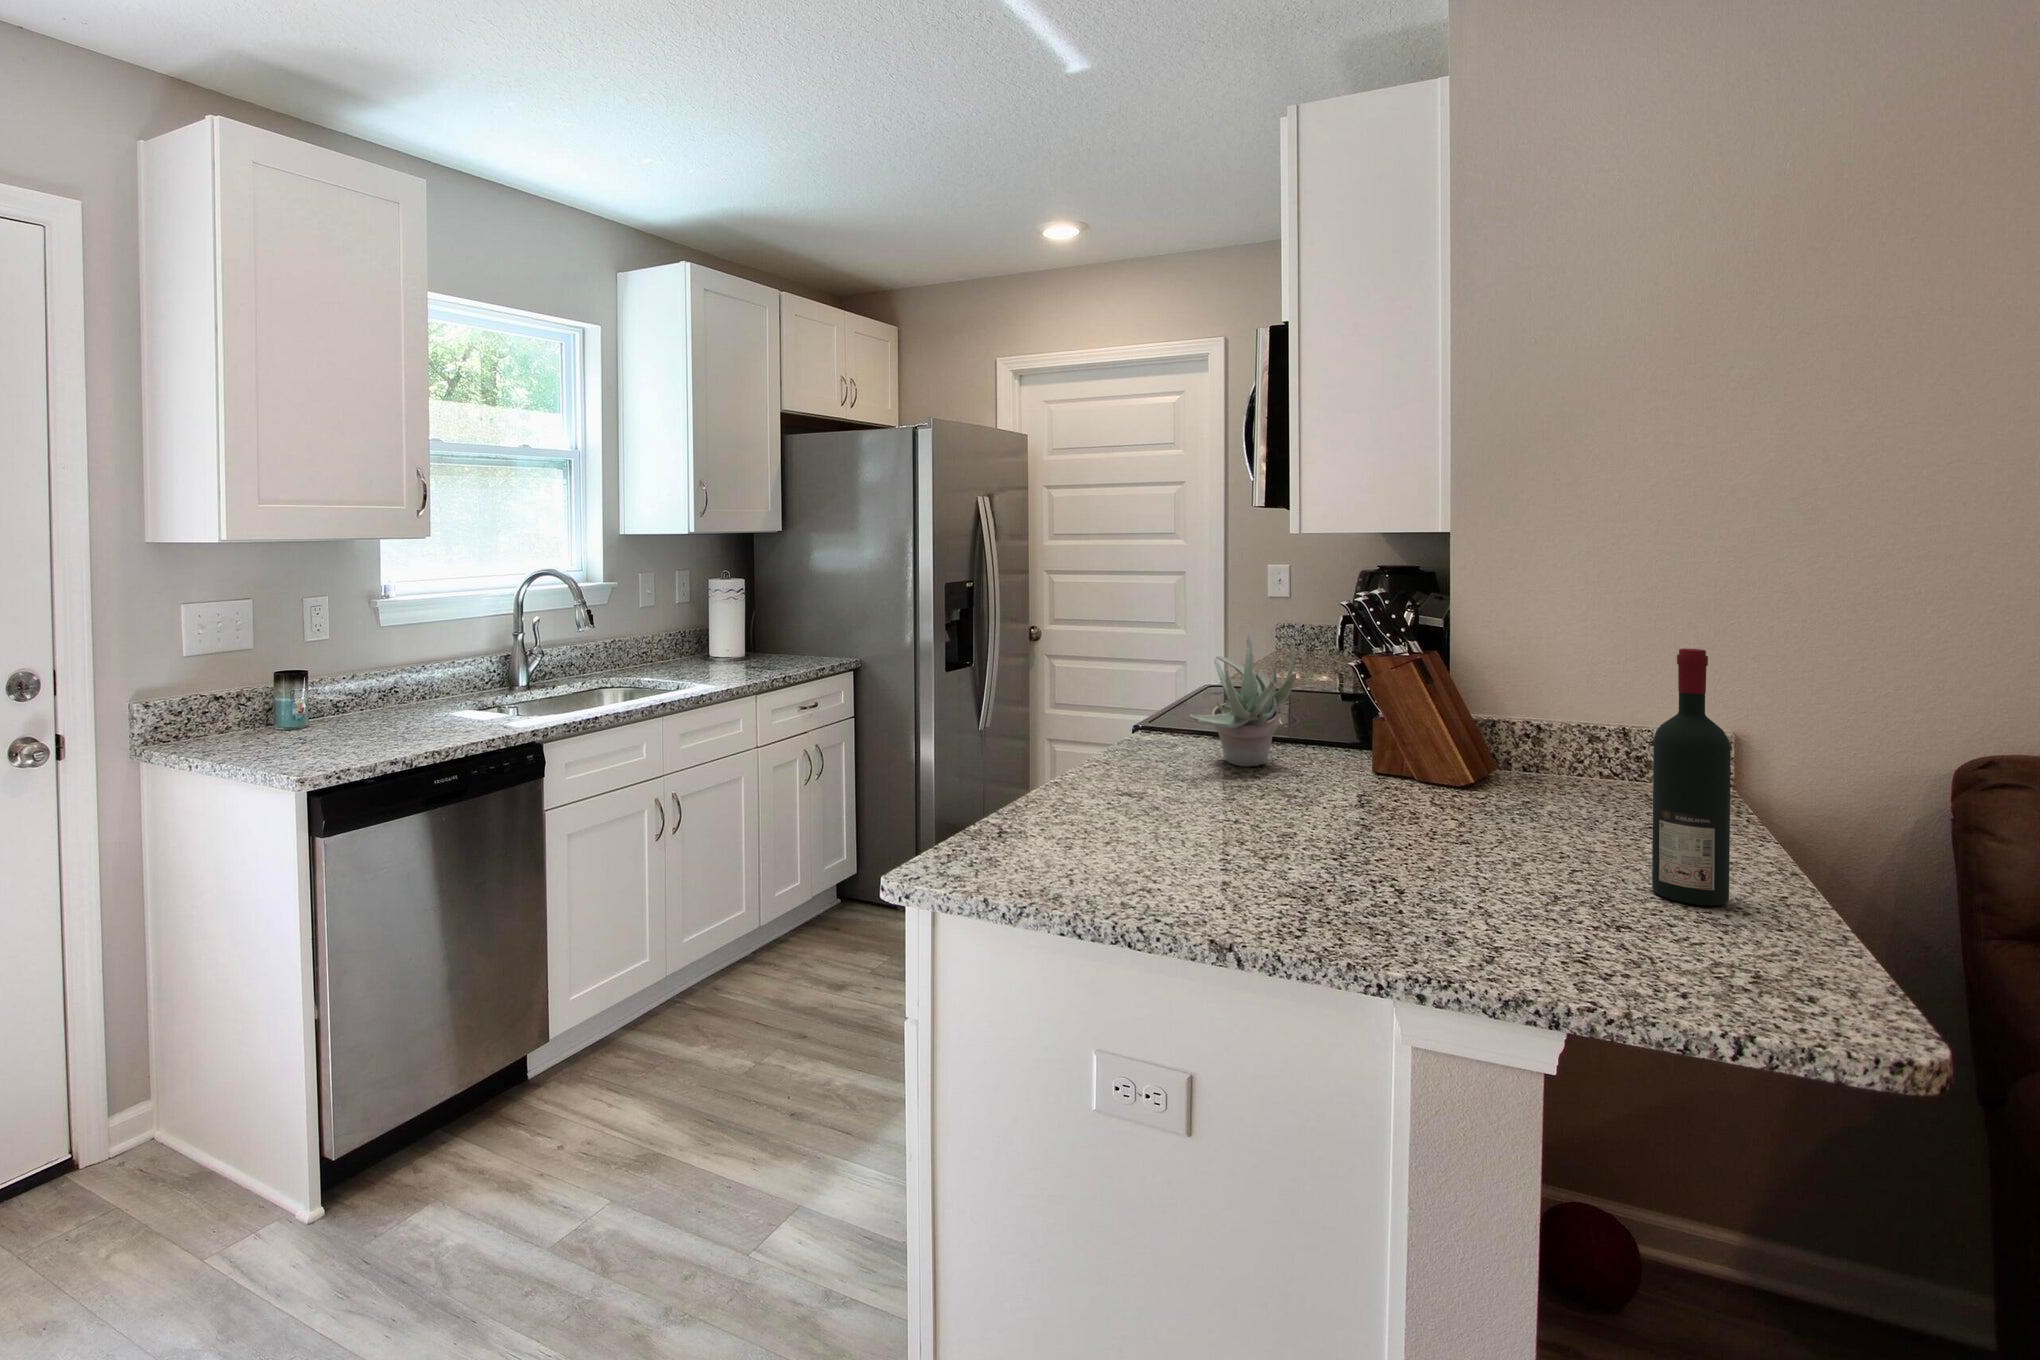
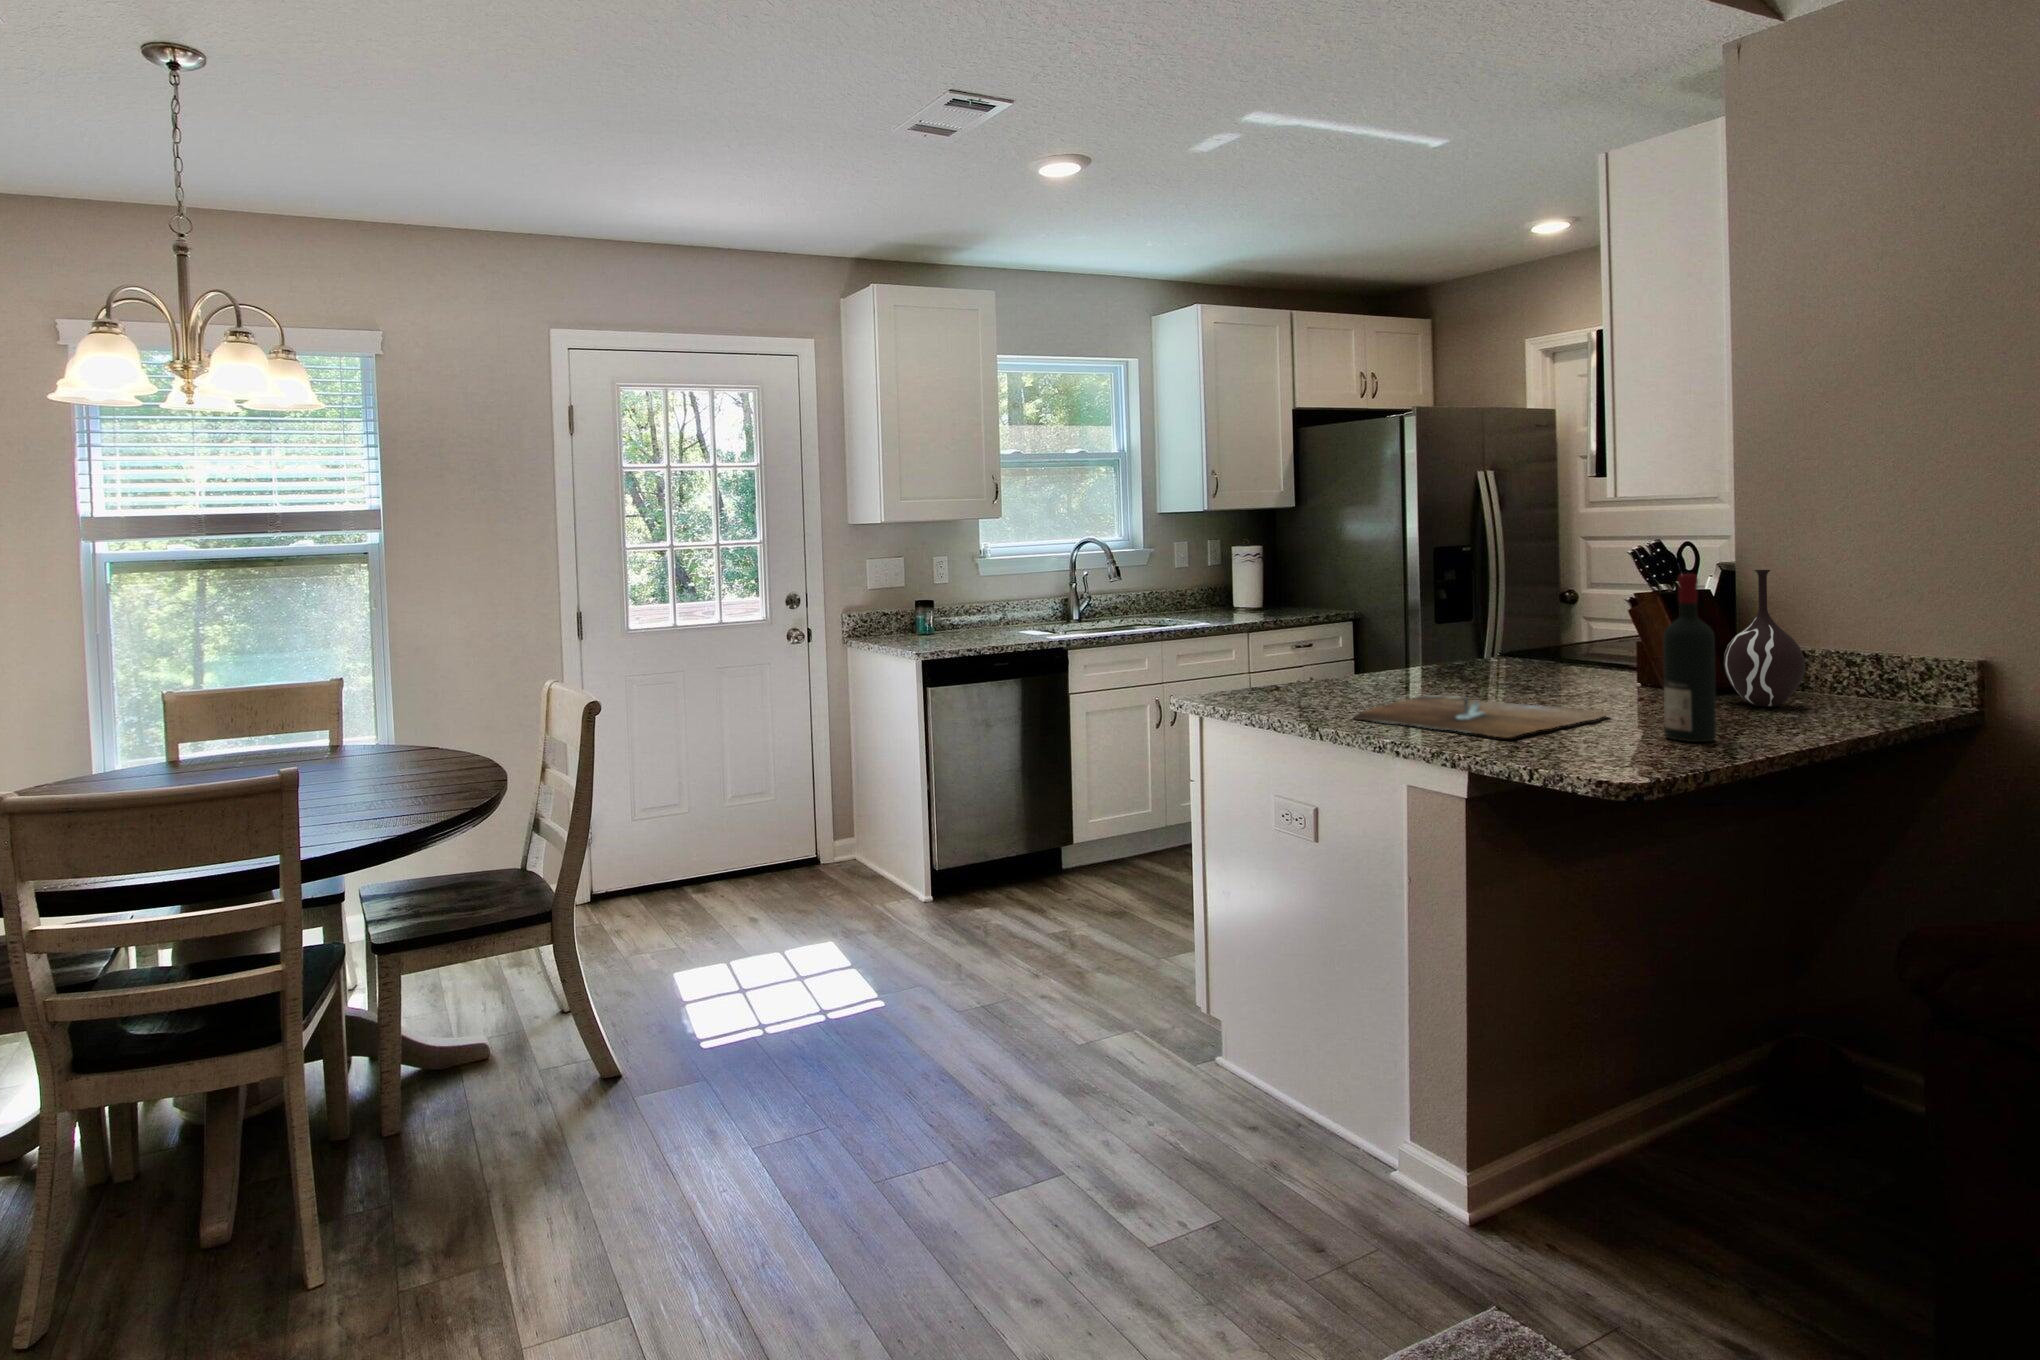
vase: none [1525,629,1622,807] -> present [1724,570,1805,707]
succulent plant: present [1190,632,1296,766] -> none [1457,575,1562,674]
cutting board: none [1214,823,1550,940] -> present [1355,694,1609,737]

